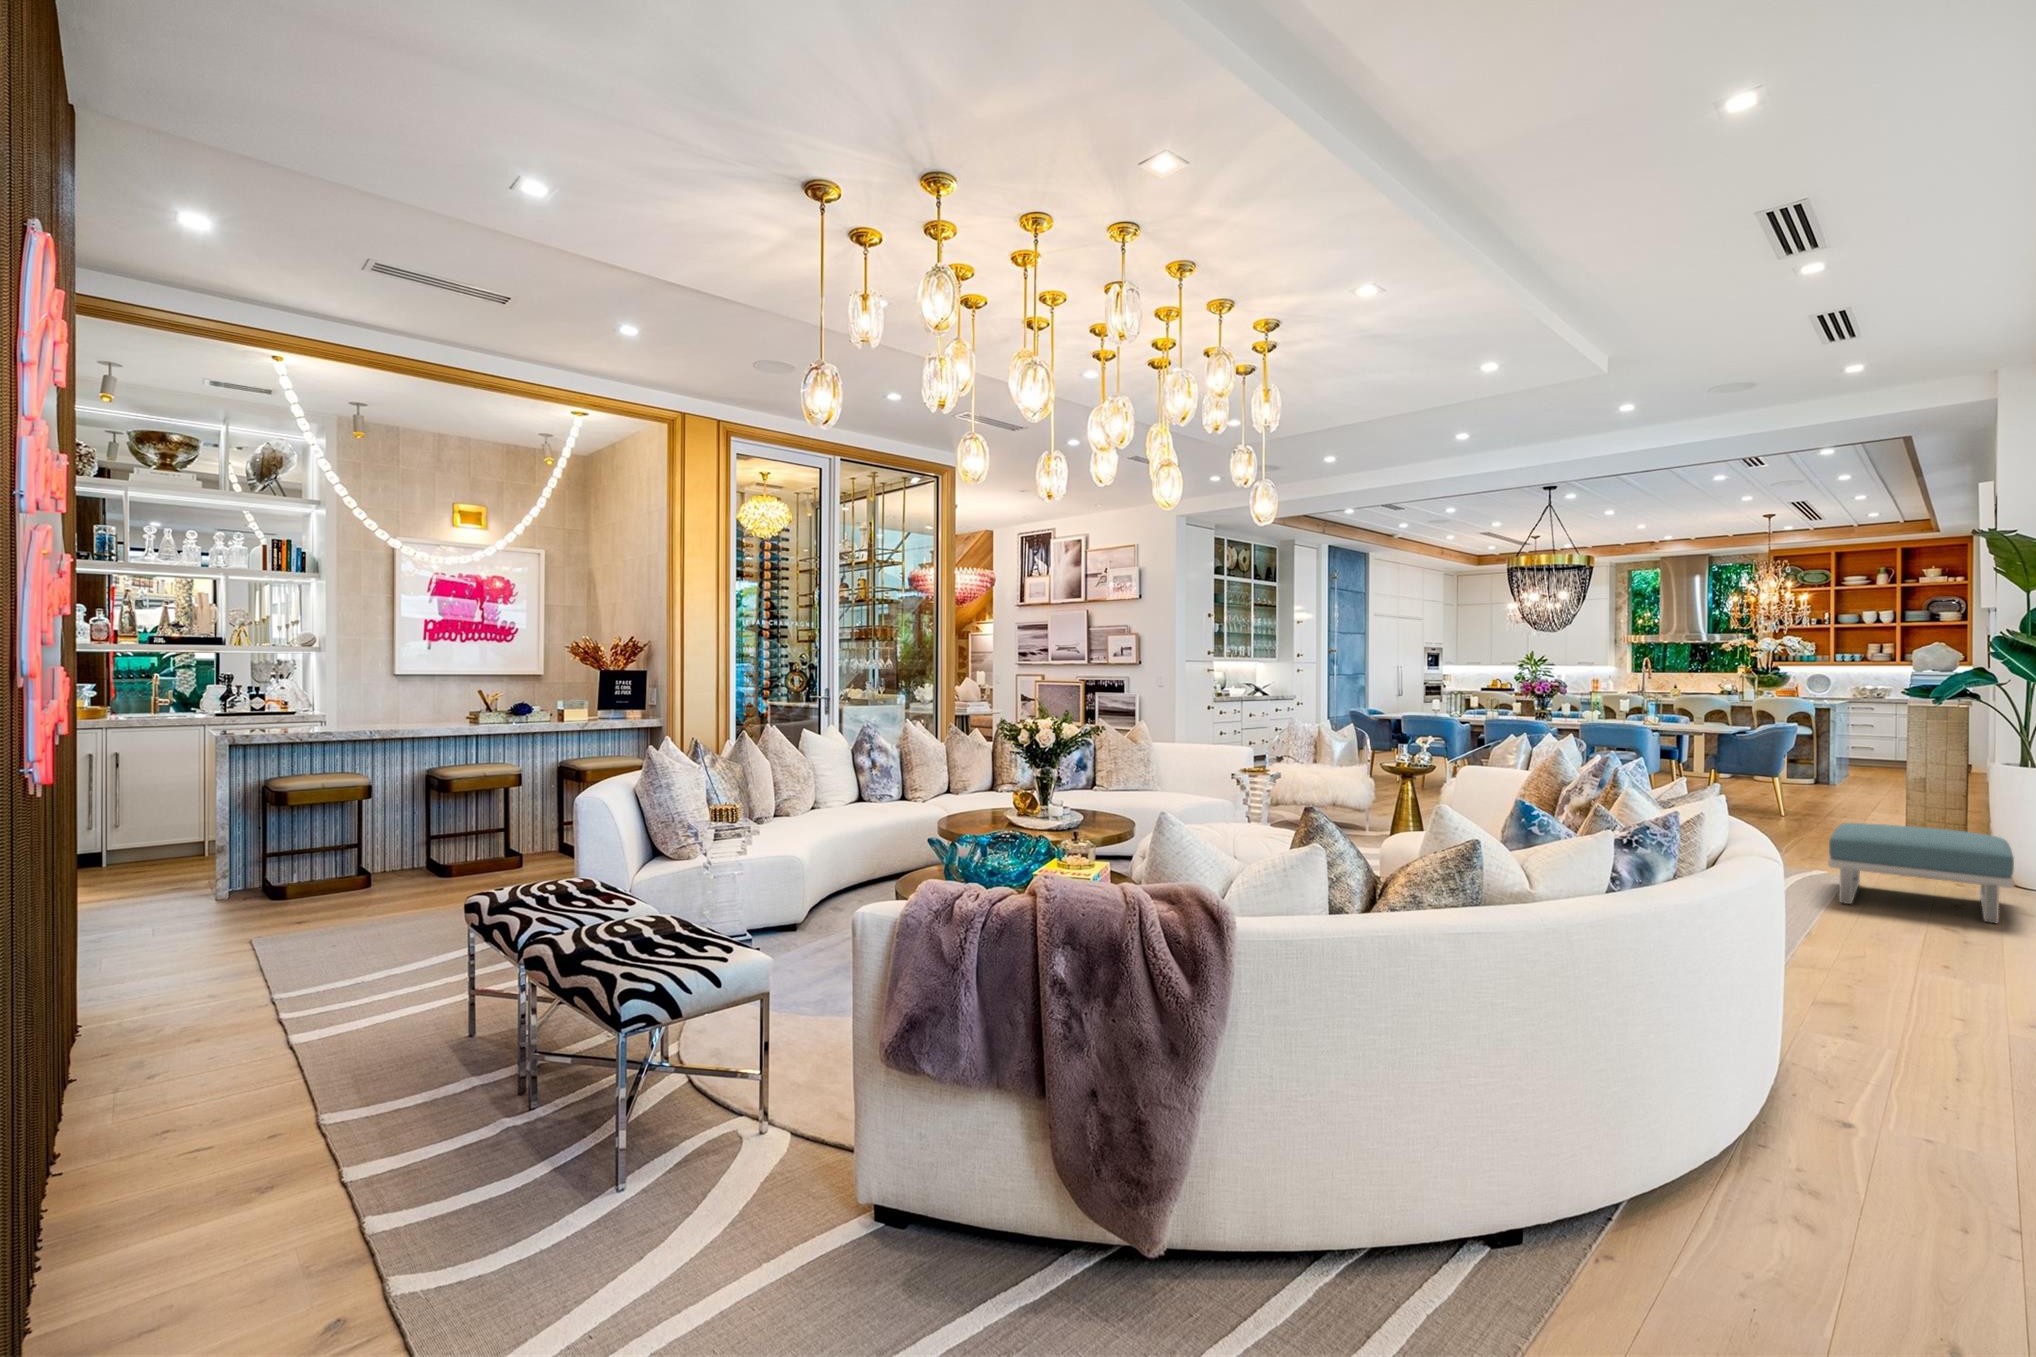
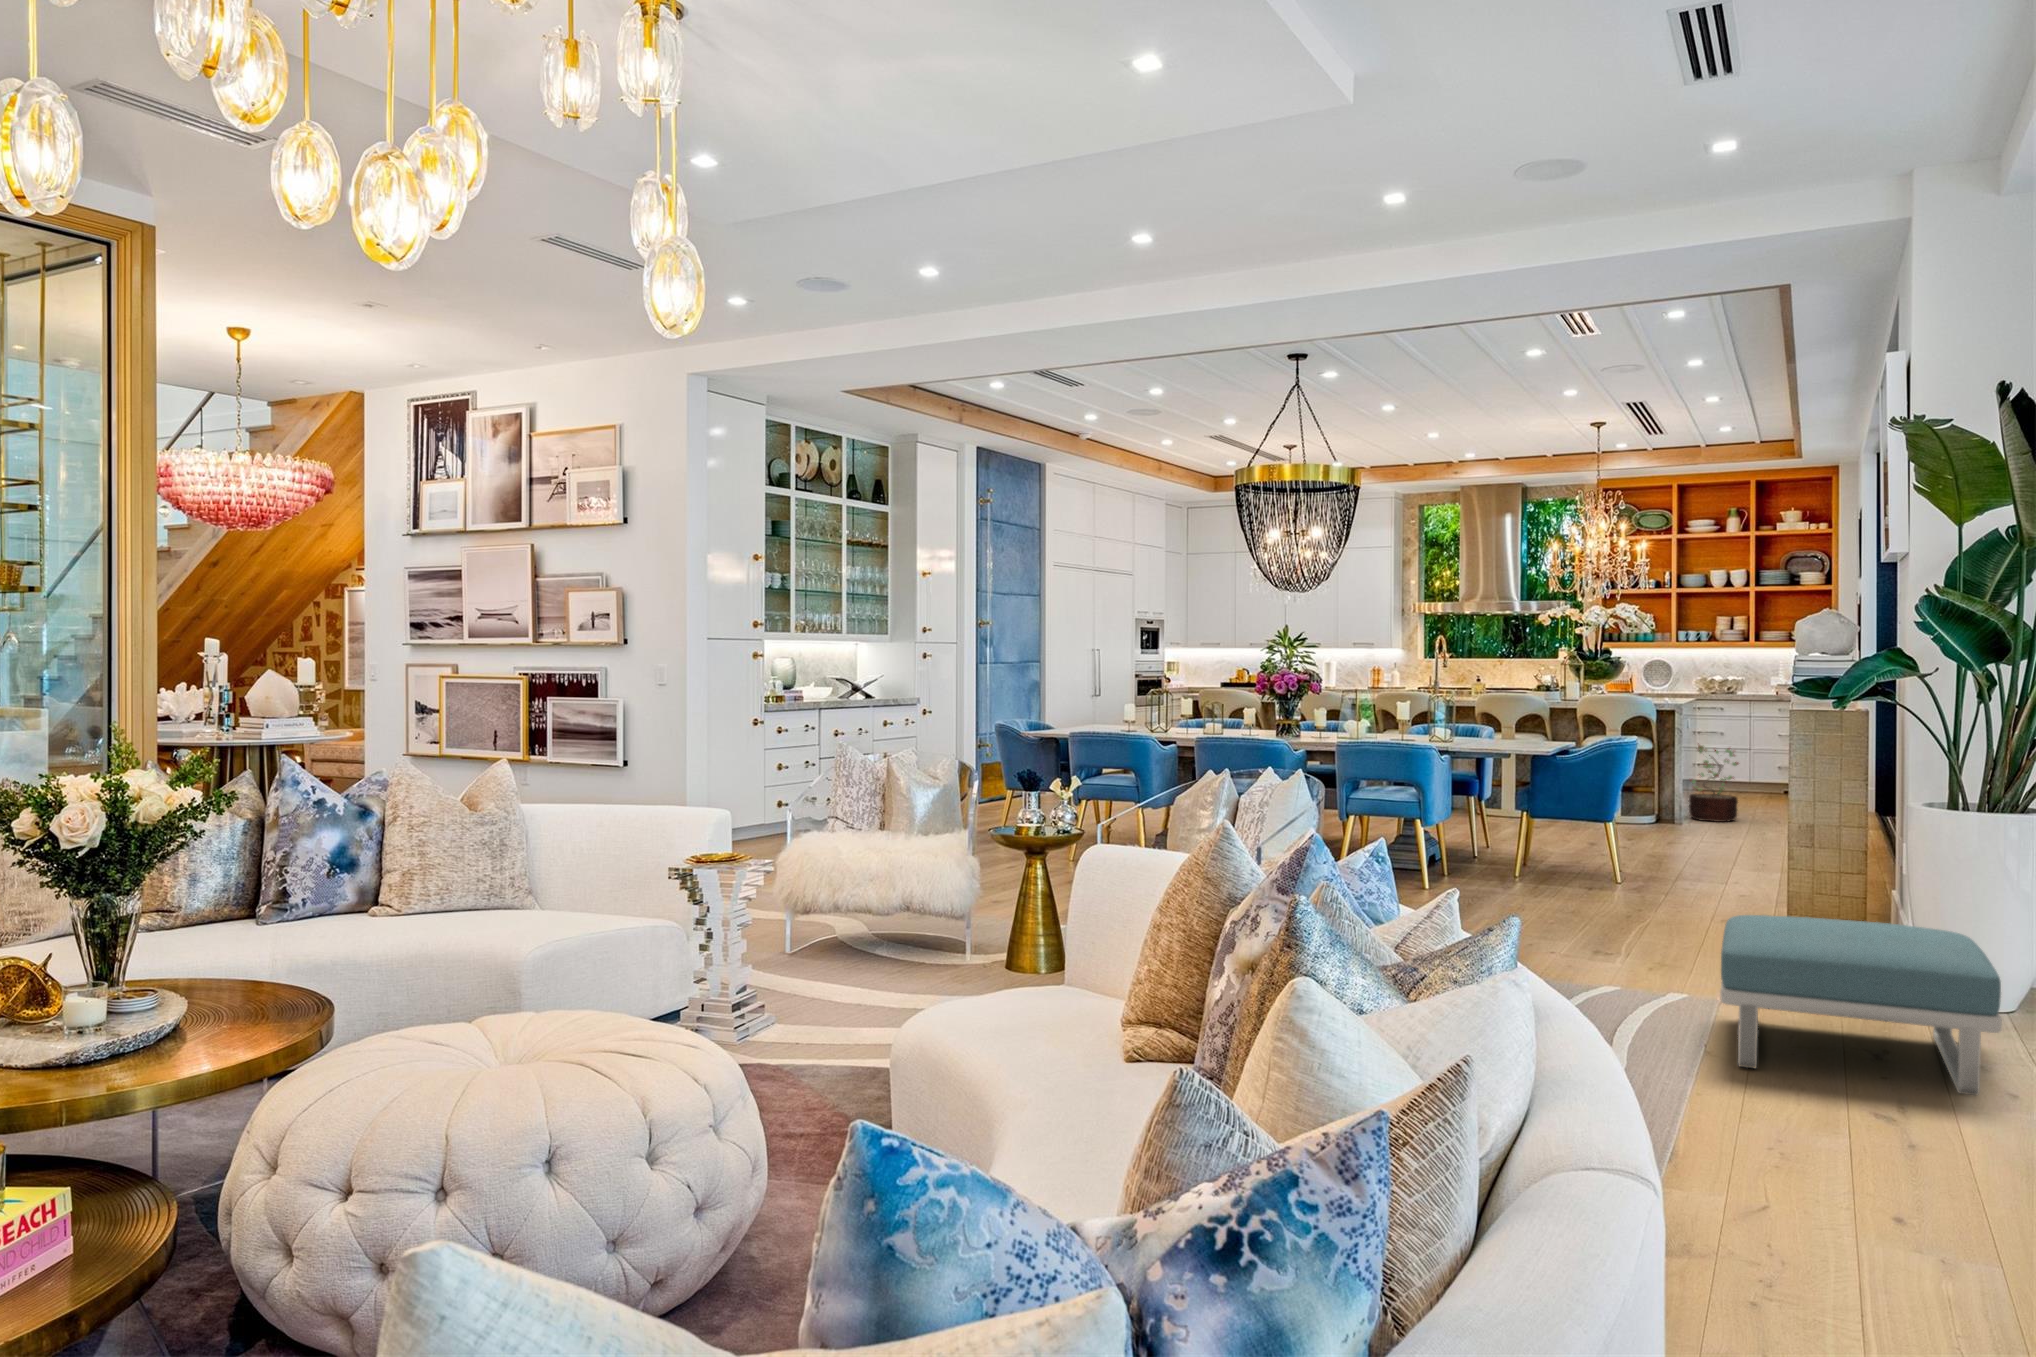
decorative plant: none [1838,731,1880,785] -> present [1689,745,1738,822]

